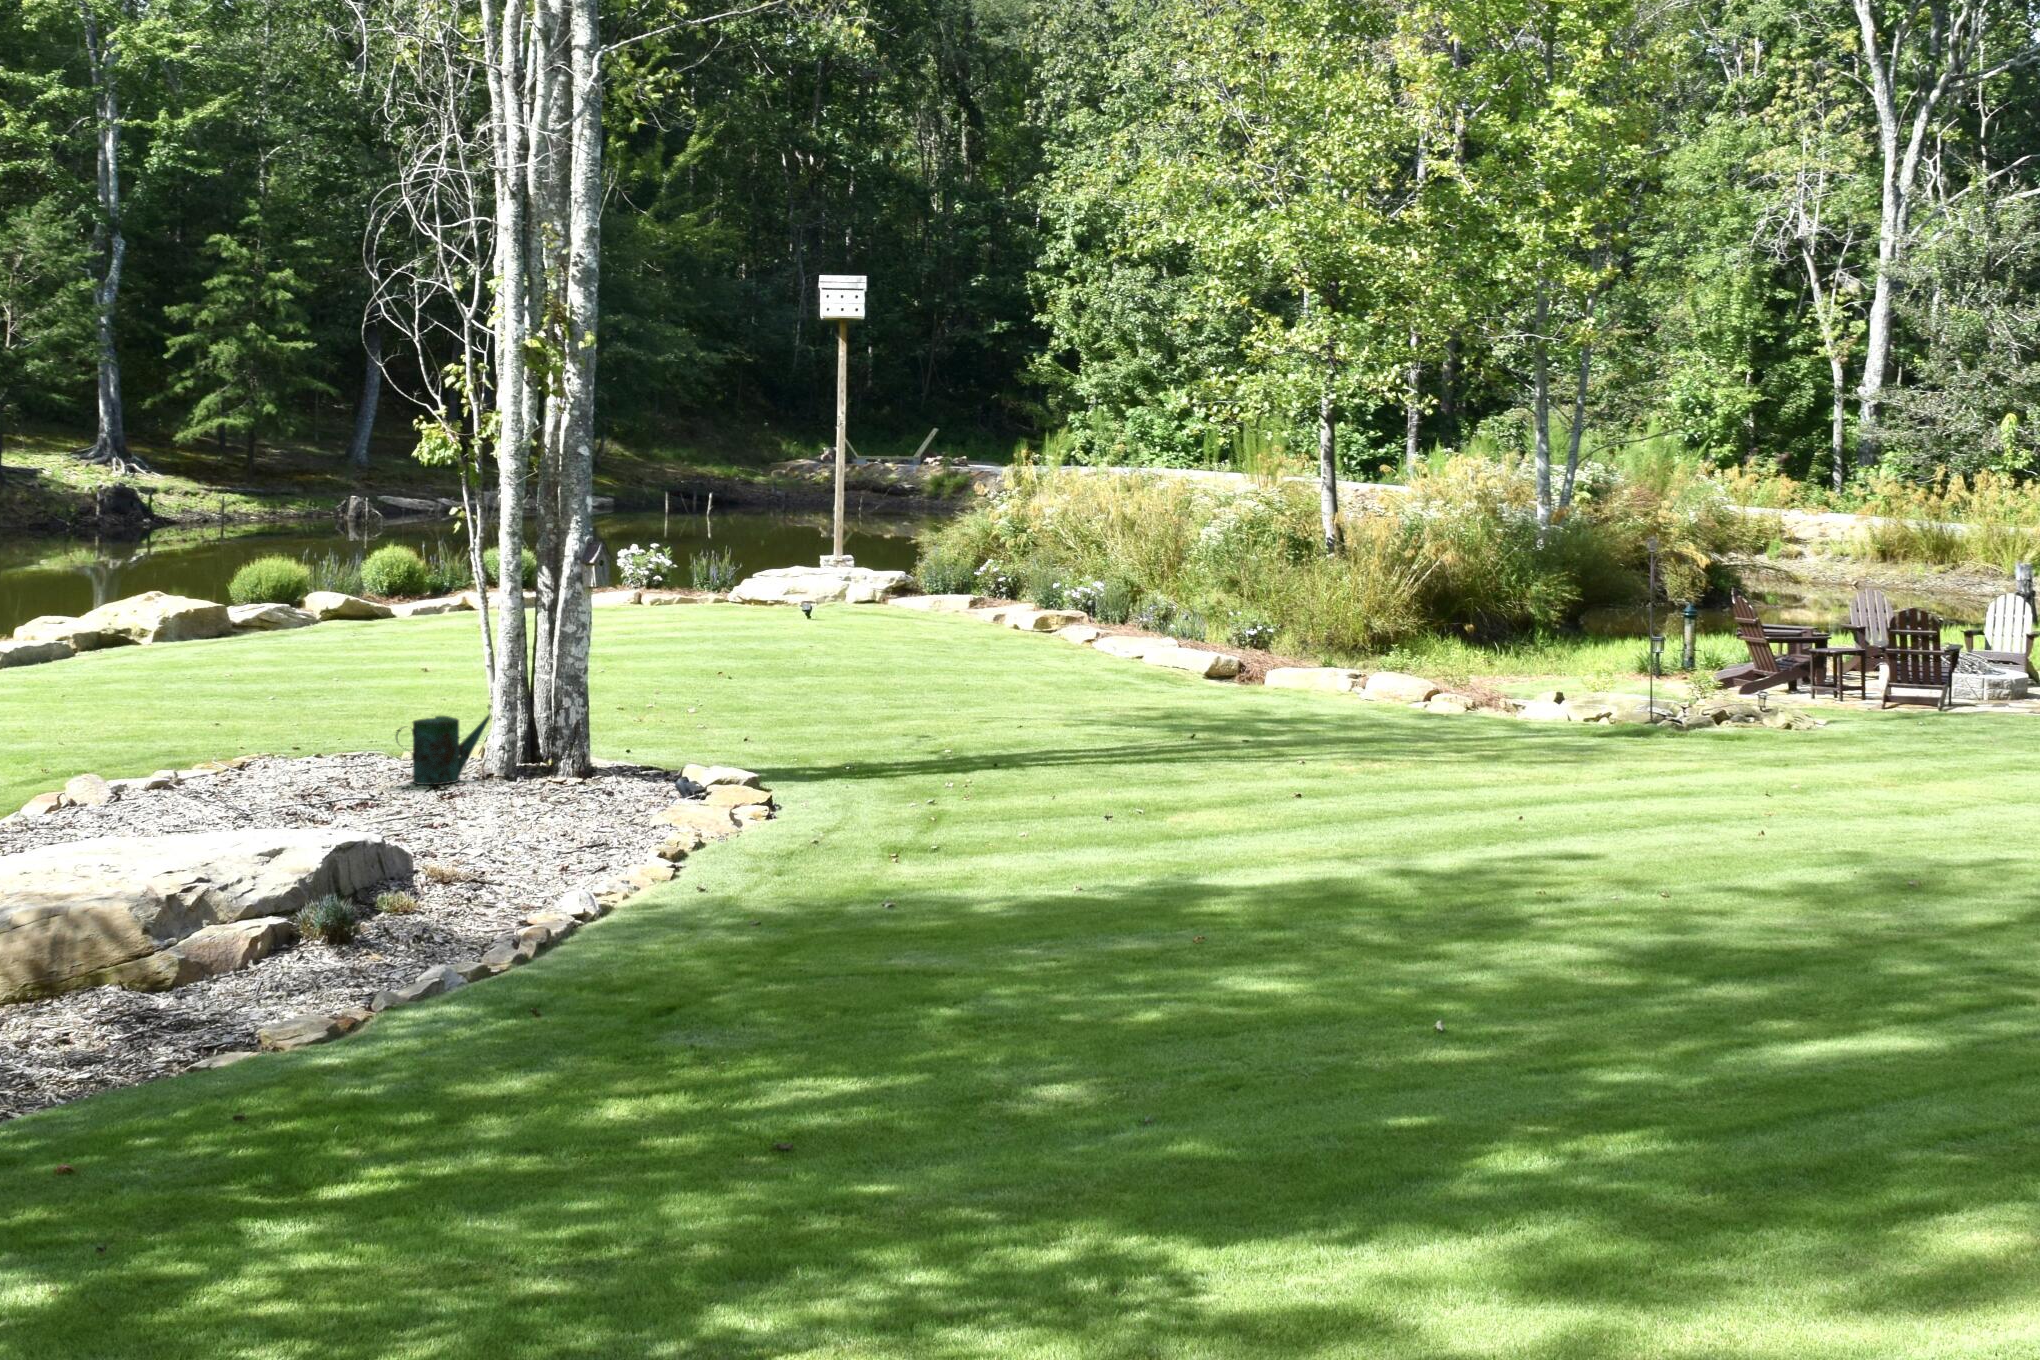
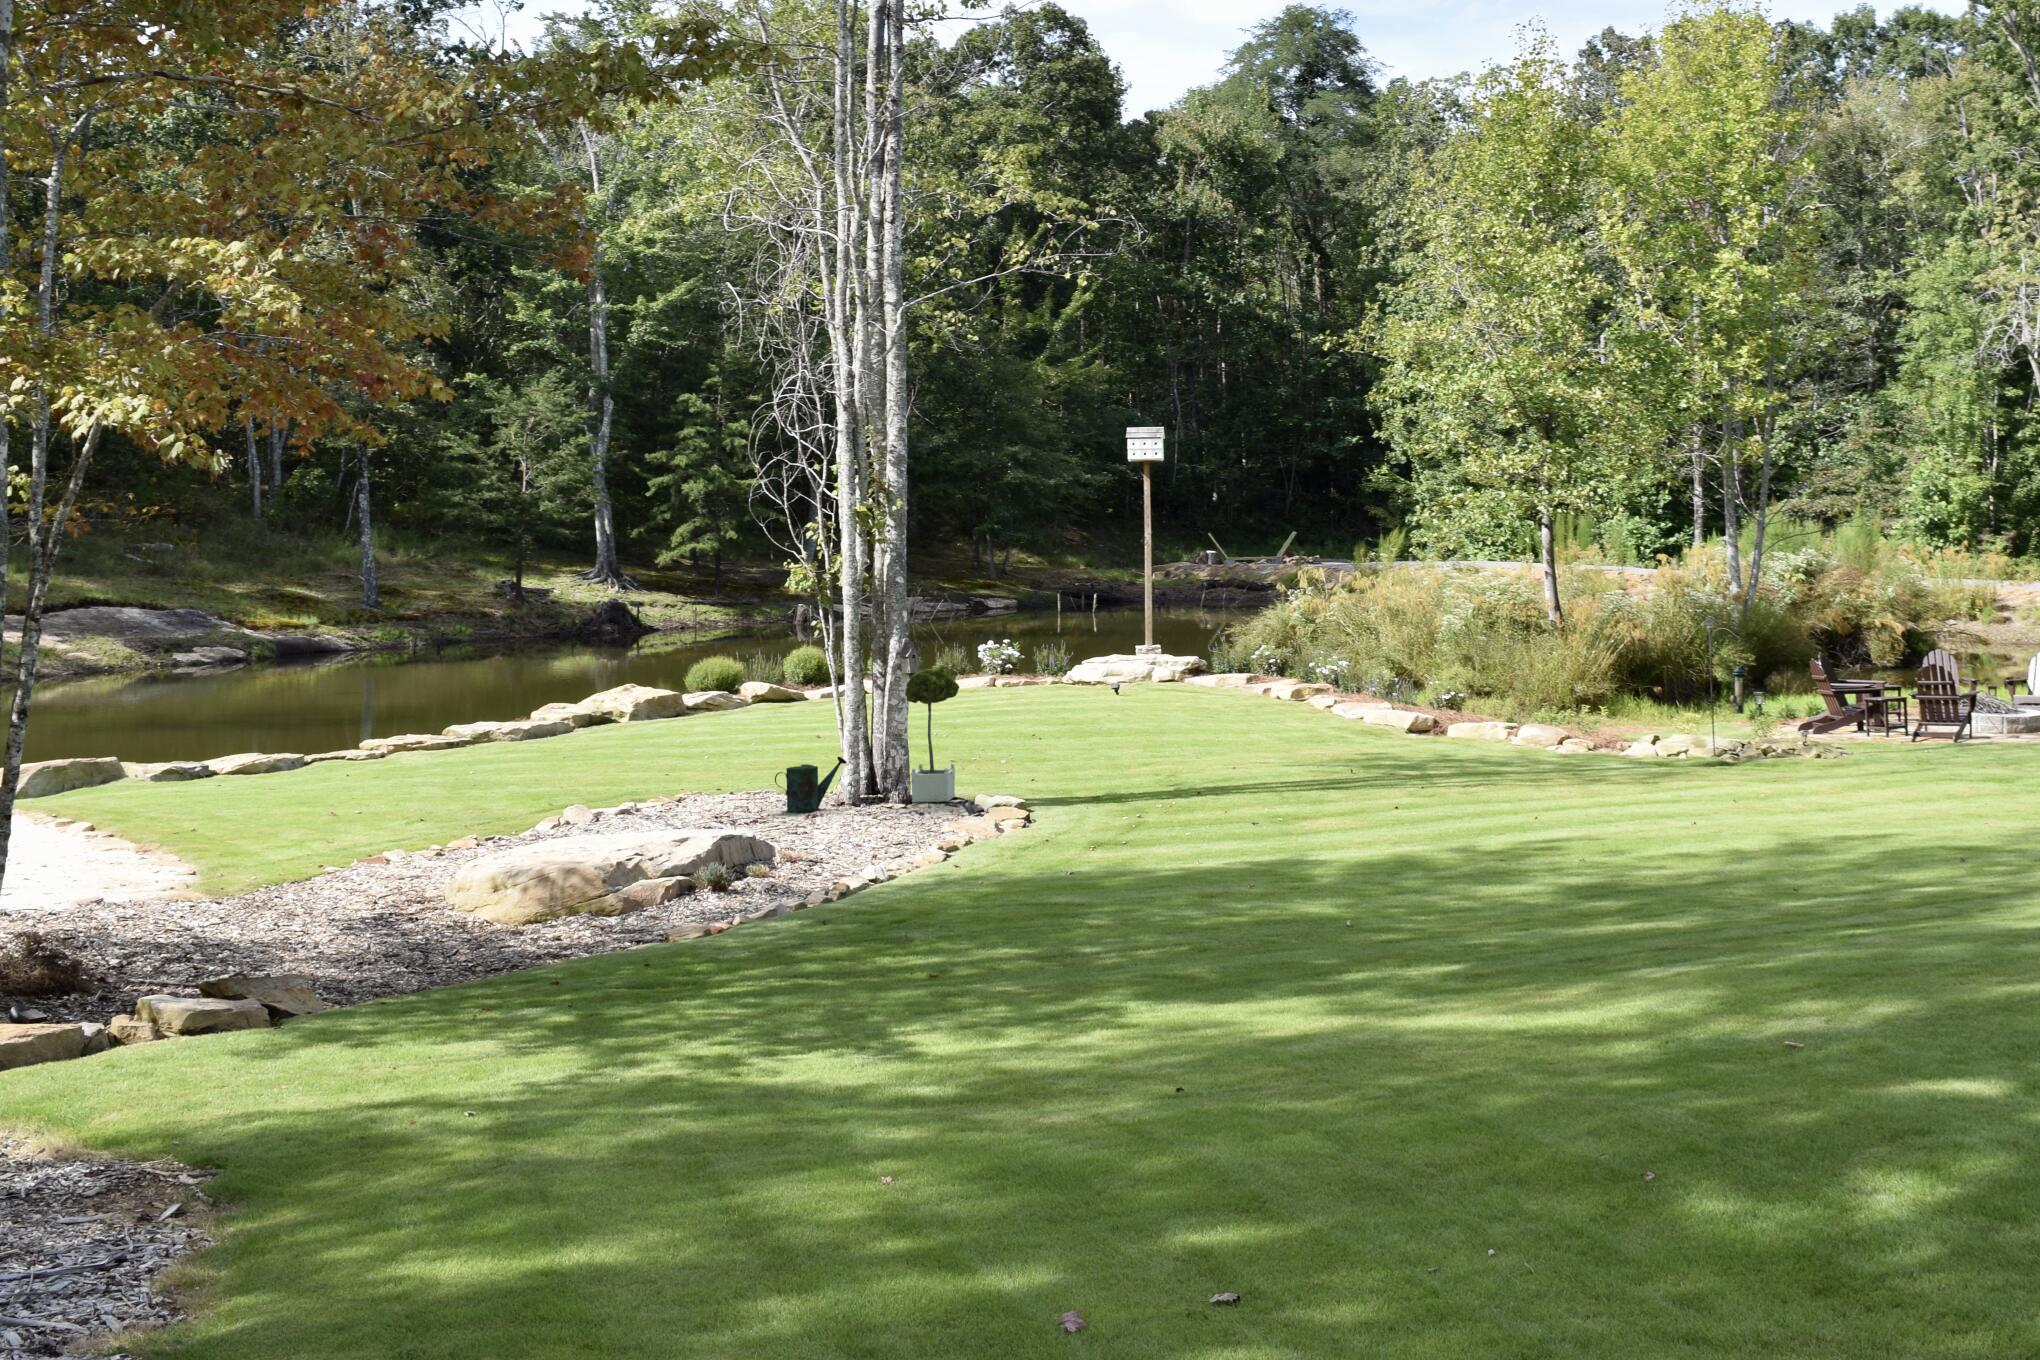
potted tree: none [586,576,665,770] -> present [905,665,959,802]

